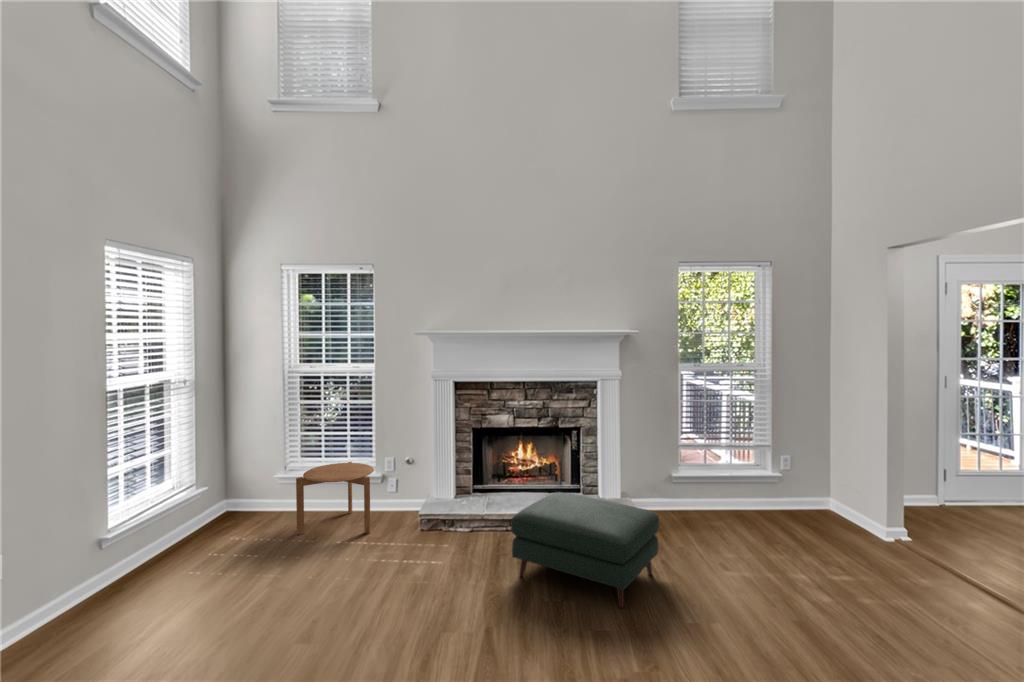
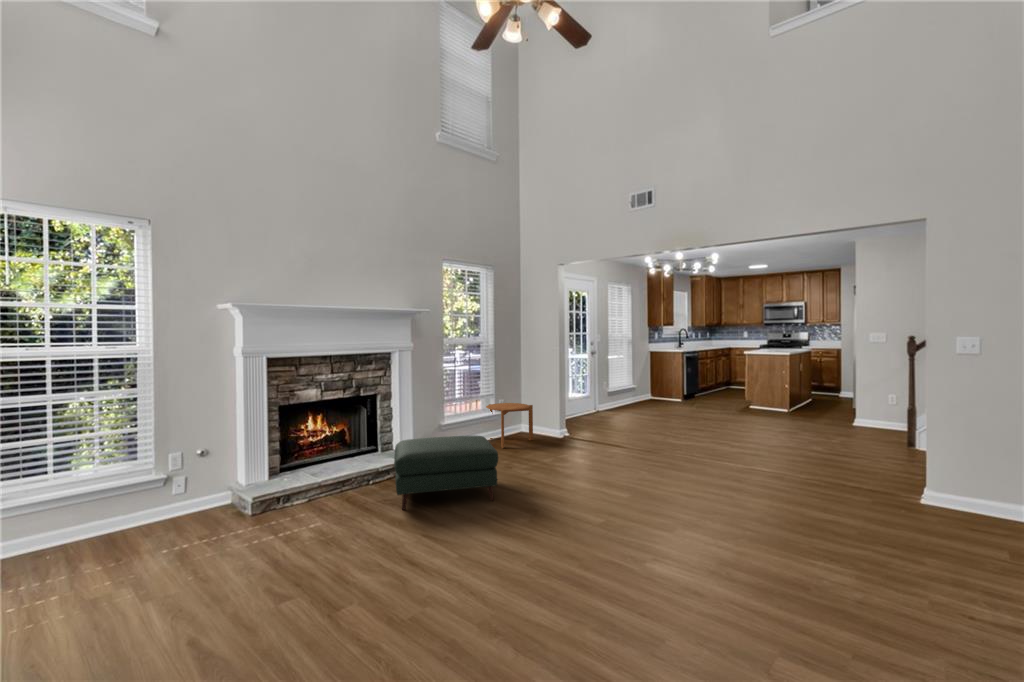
side table: present [296,462,374,535] -> present [486,403,533,448]

